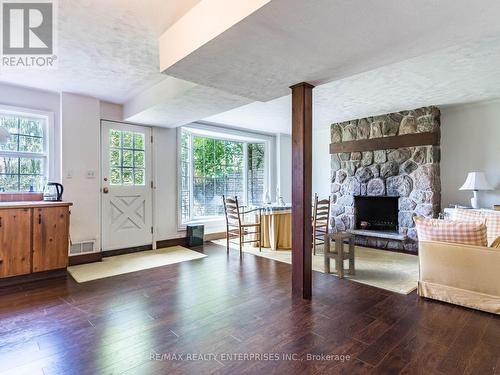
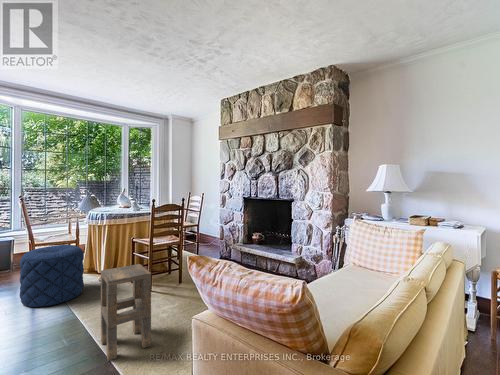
pouf: none [245,226,277,260] -> present [20,245,84,307]

